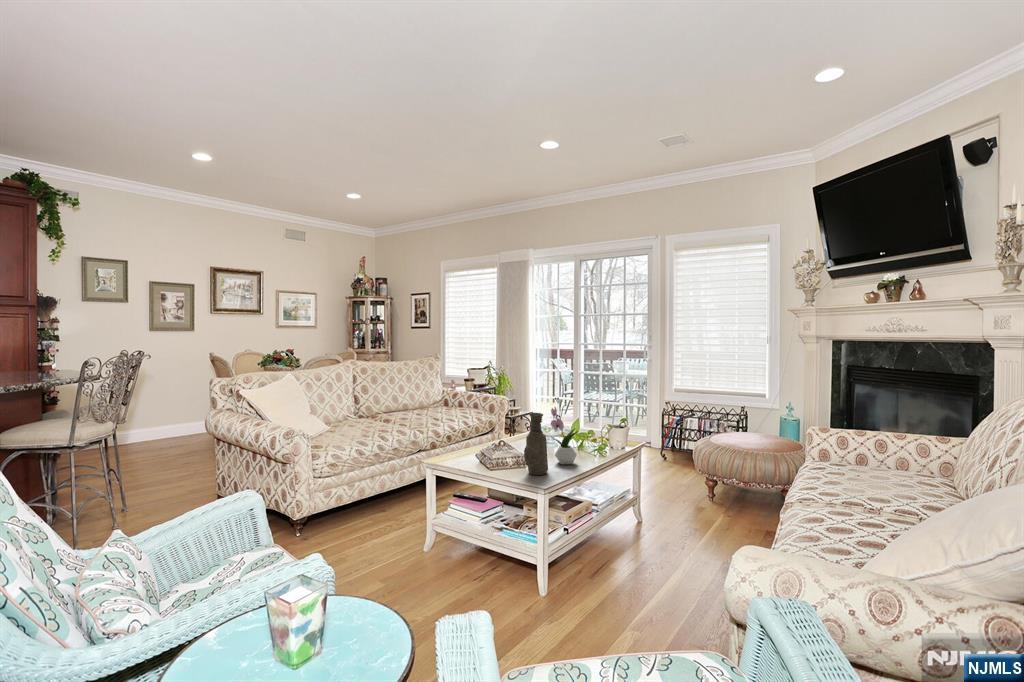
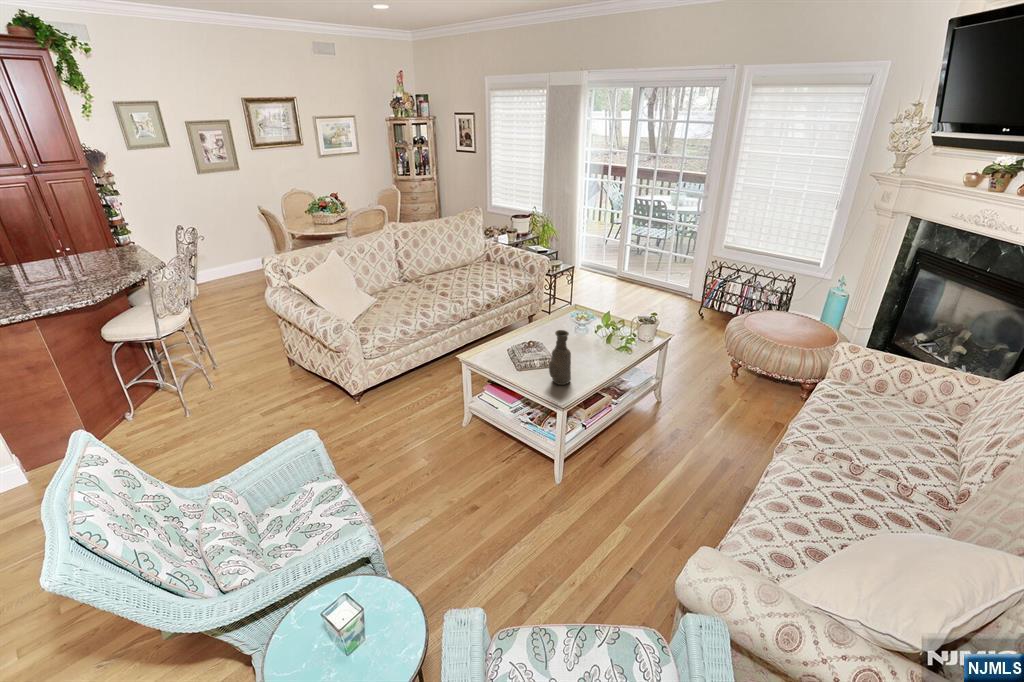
flower arrangement: present [551,398,578,464] -> none [577,308,603,369]

